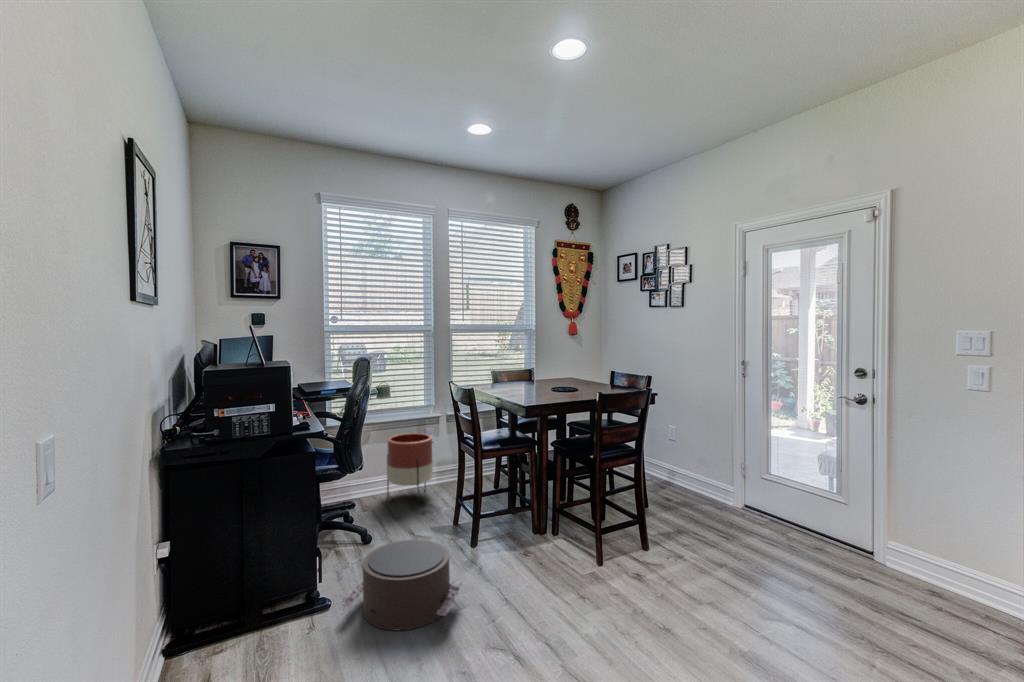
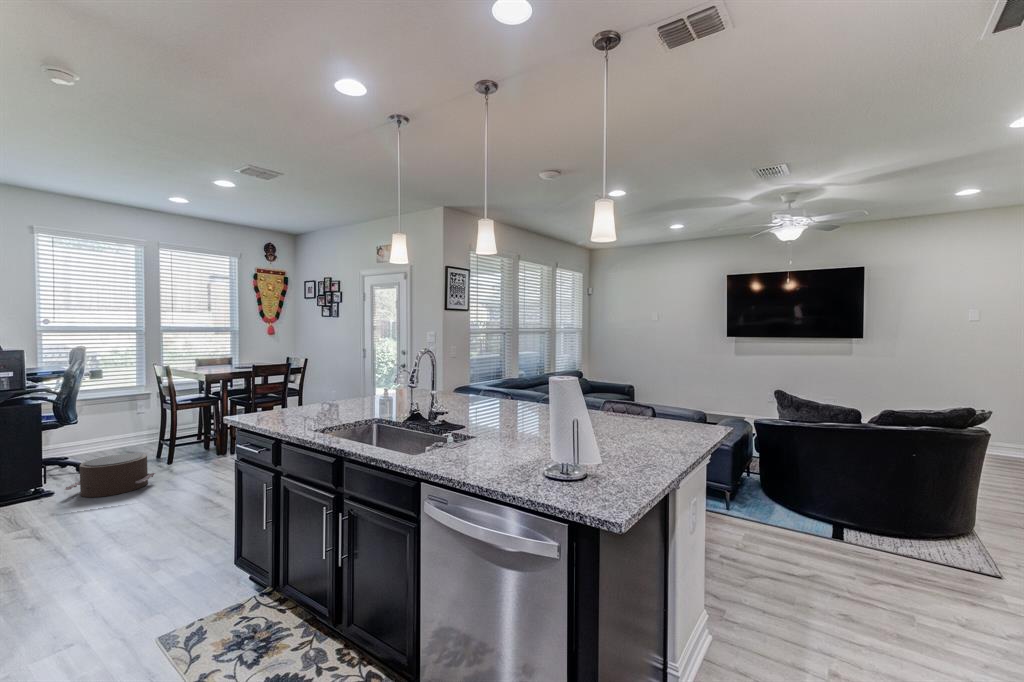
planter: present [387,433,433,503] -> none [102,406,145,454]

